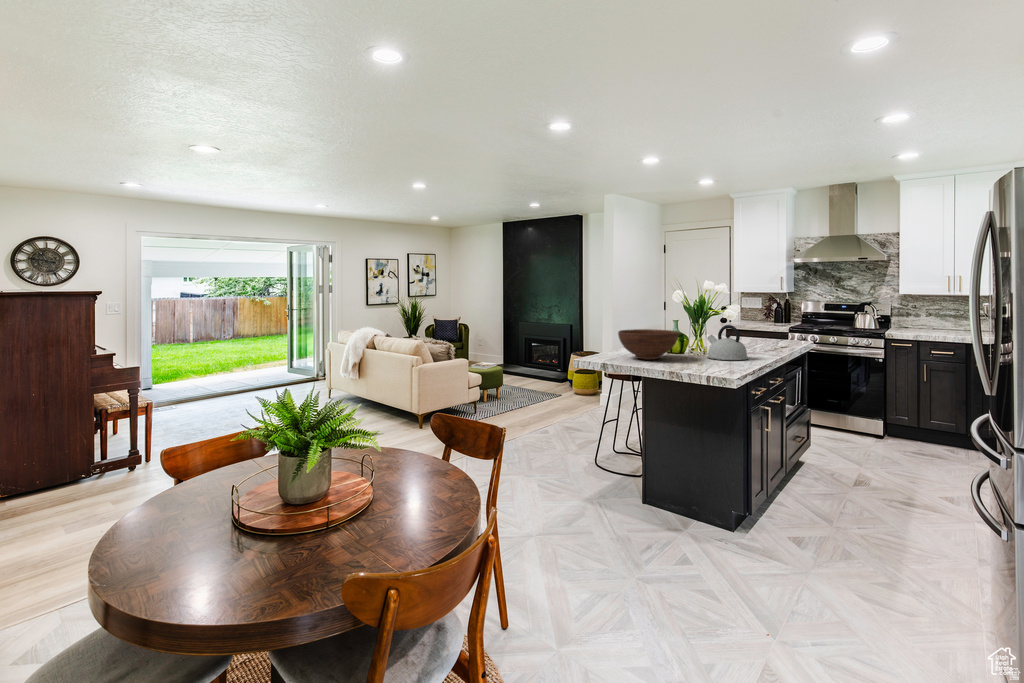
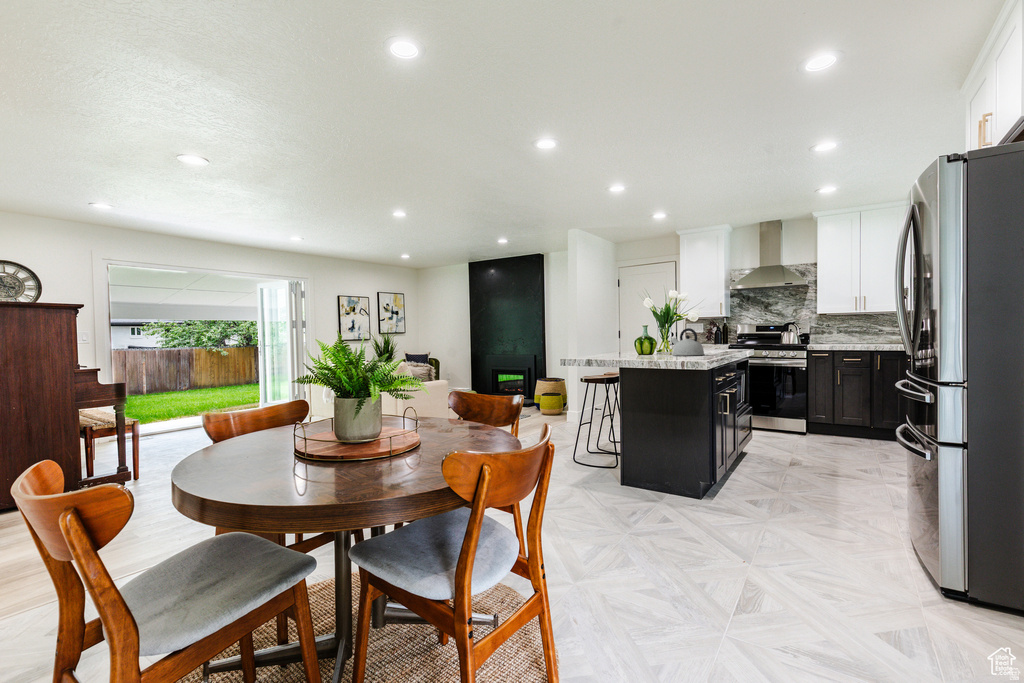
fruit bowl: present [618,329,679,360] -> none [600,334,650,357]

